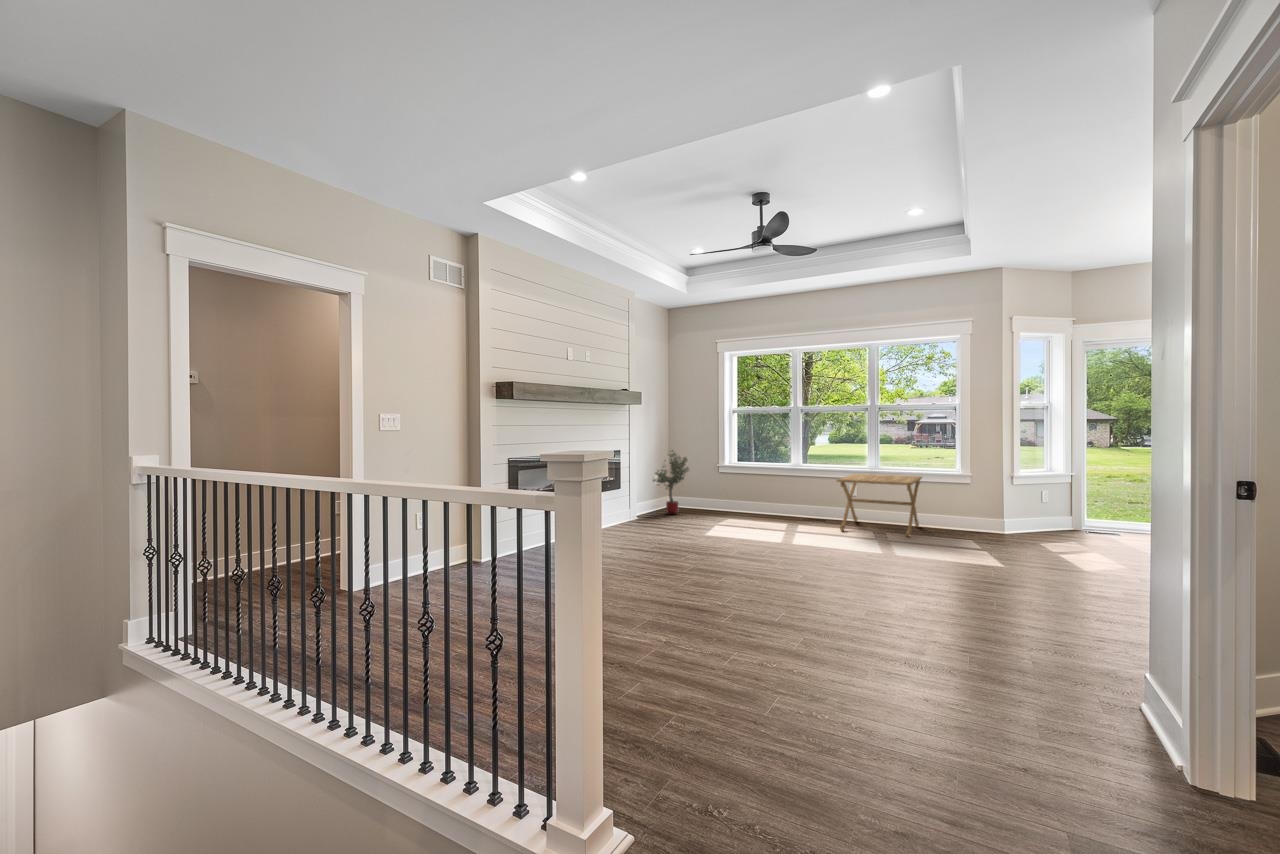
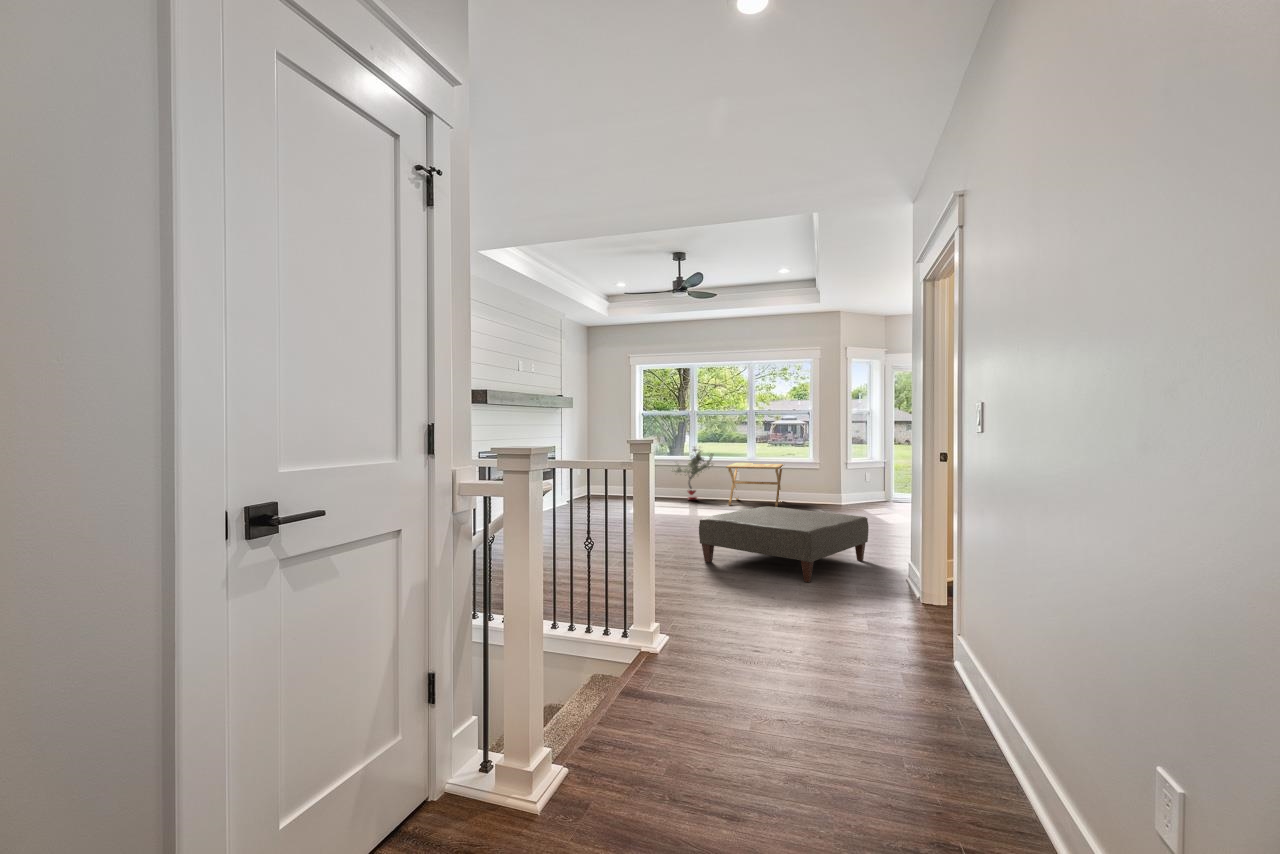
potted tree: present [653,450,689,514] -> present [674,447,713,501]
ottoman: none [755,552,1055,717] -> present [699,506,869,582]

